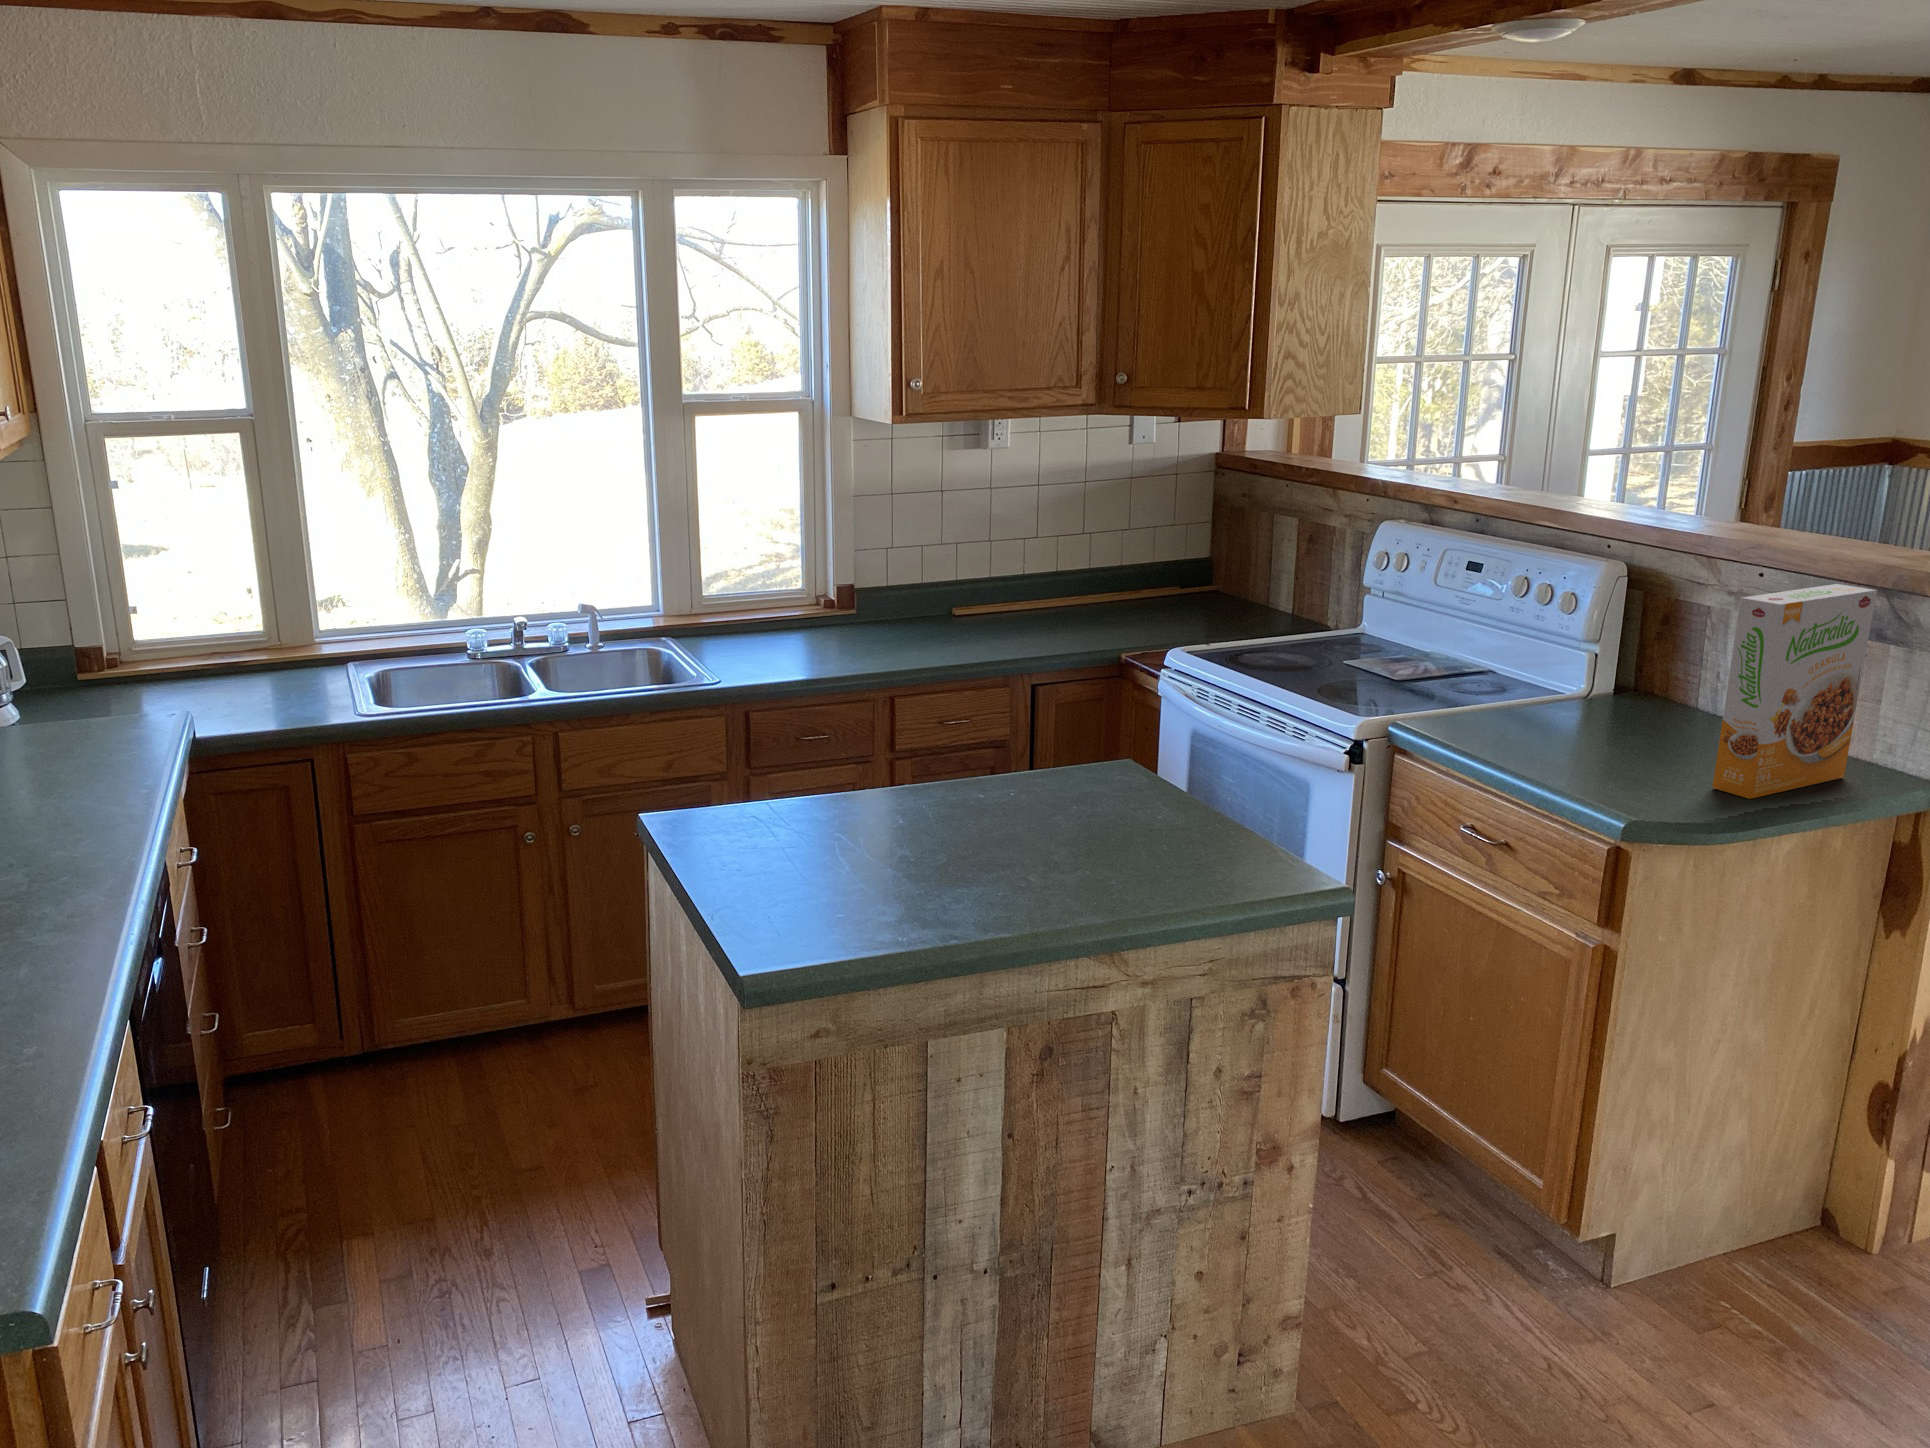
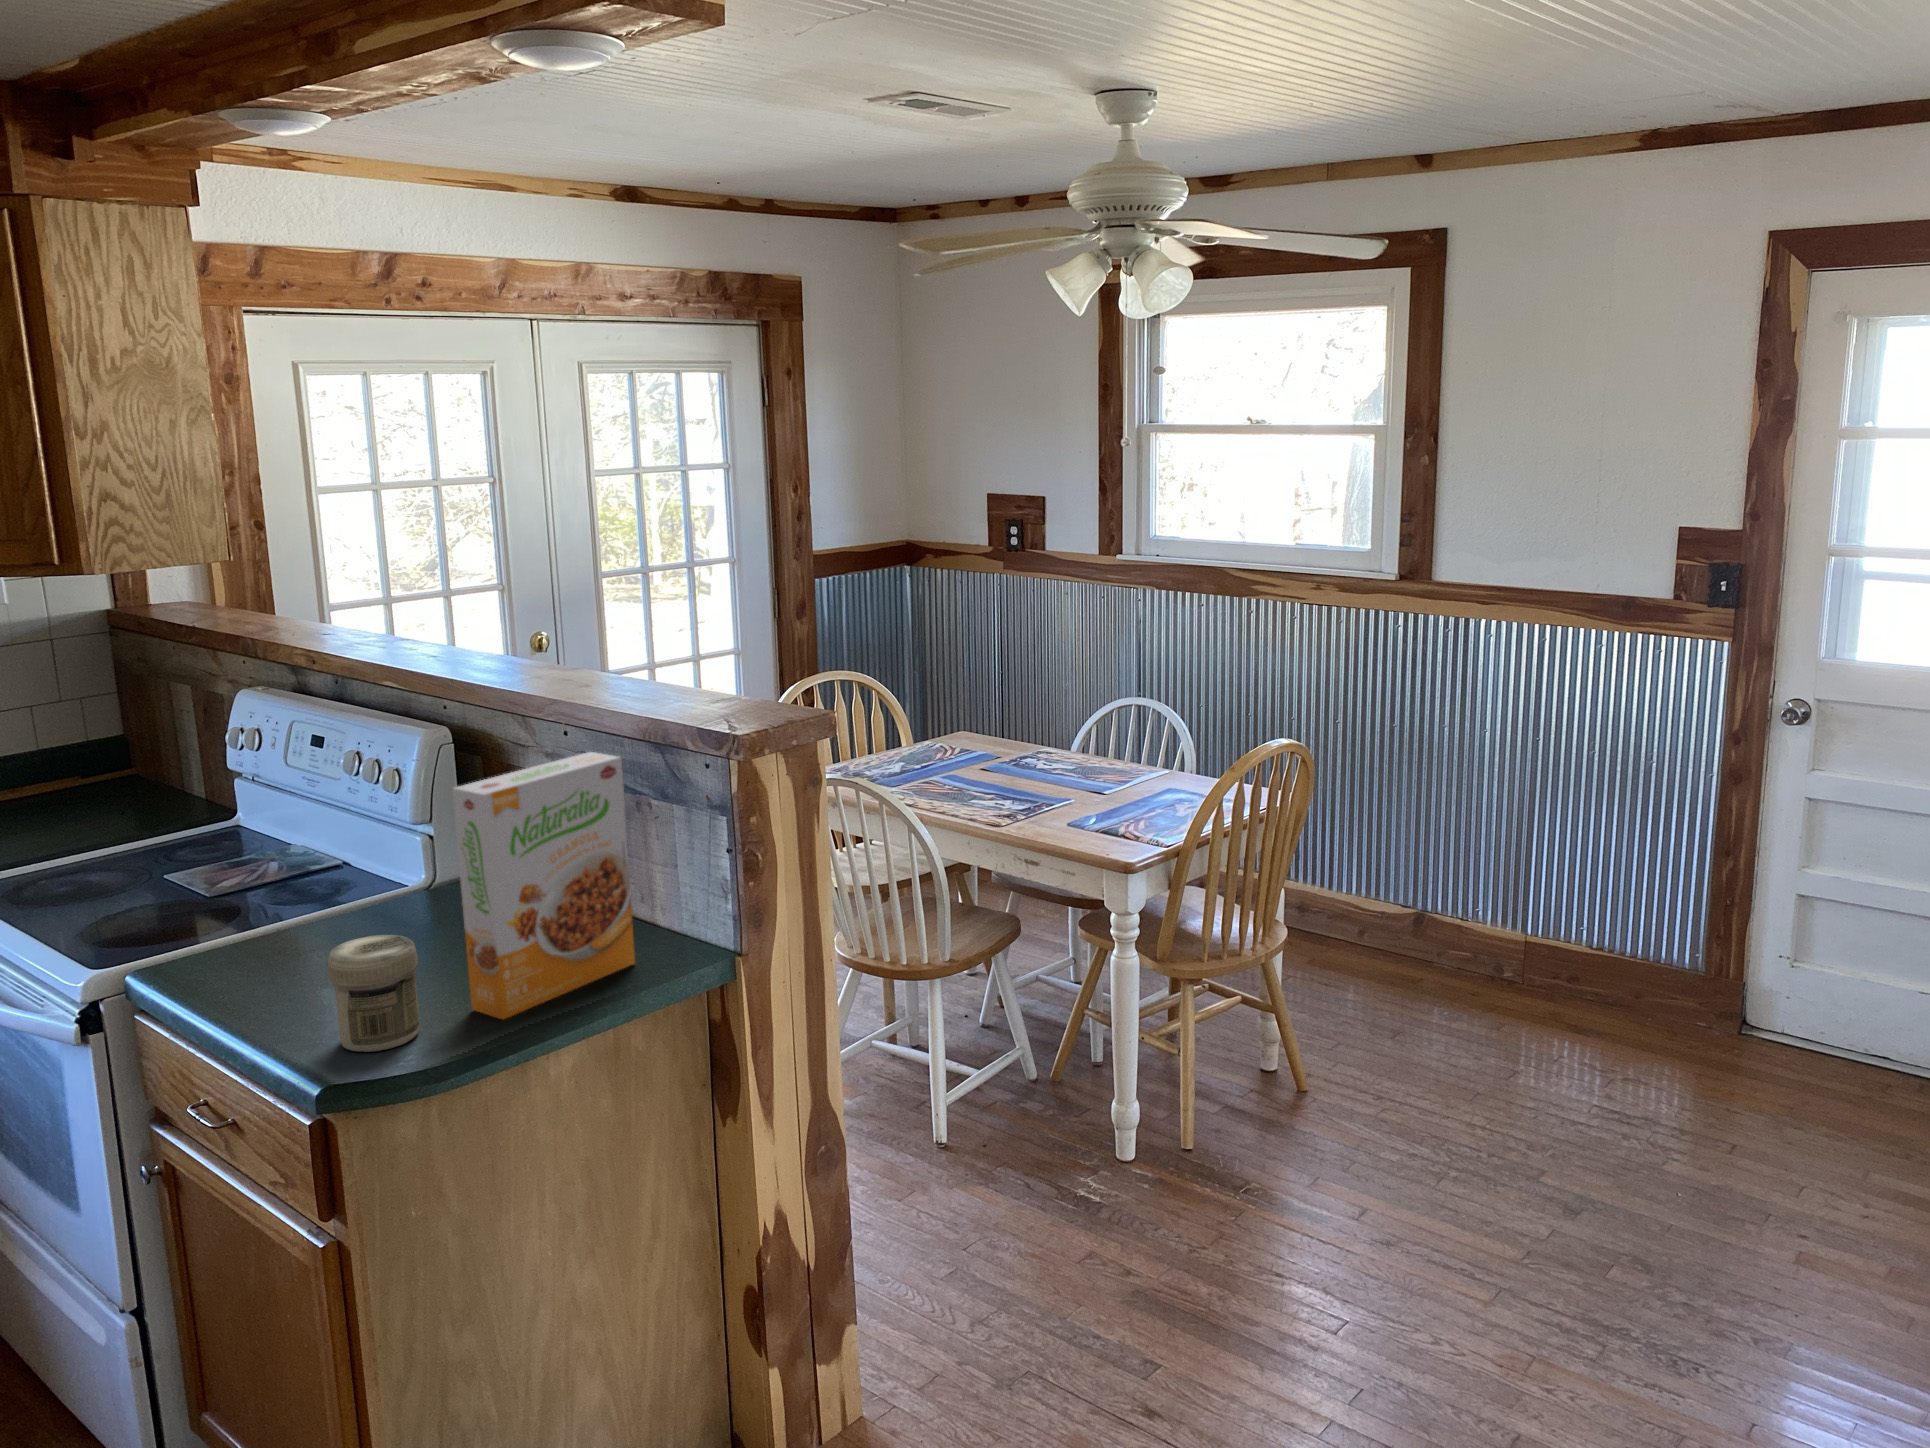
jar: none [1615,712,1693,803] -> present [328,935,419,1052]

